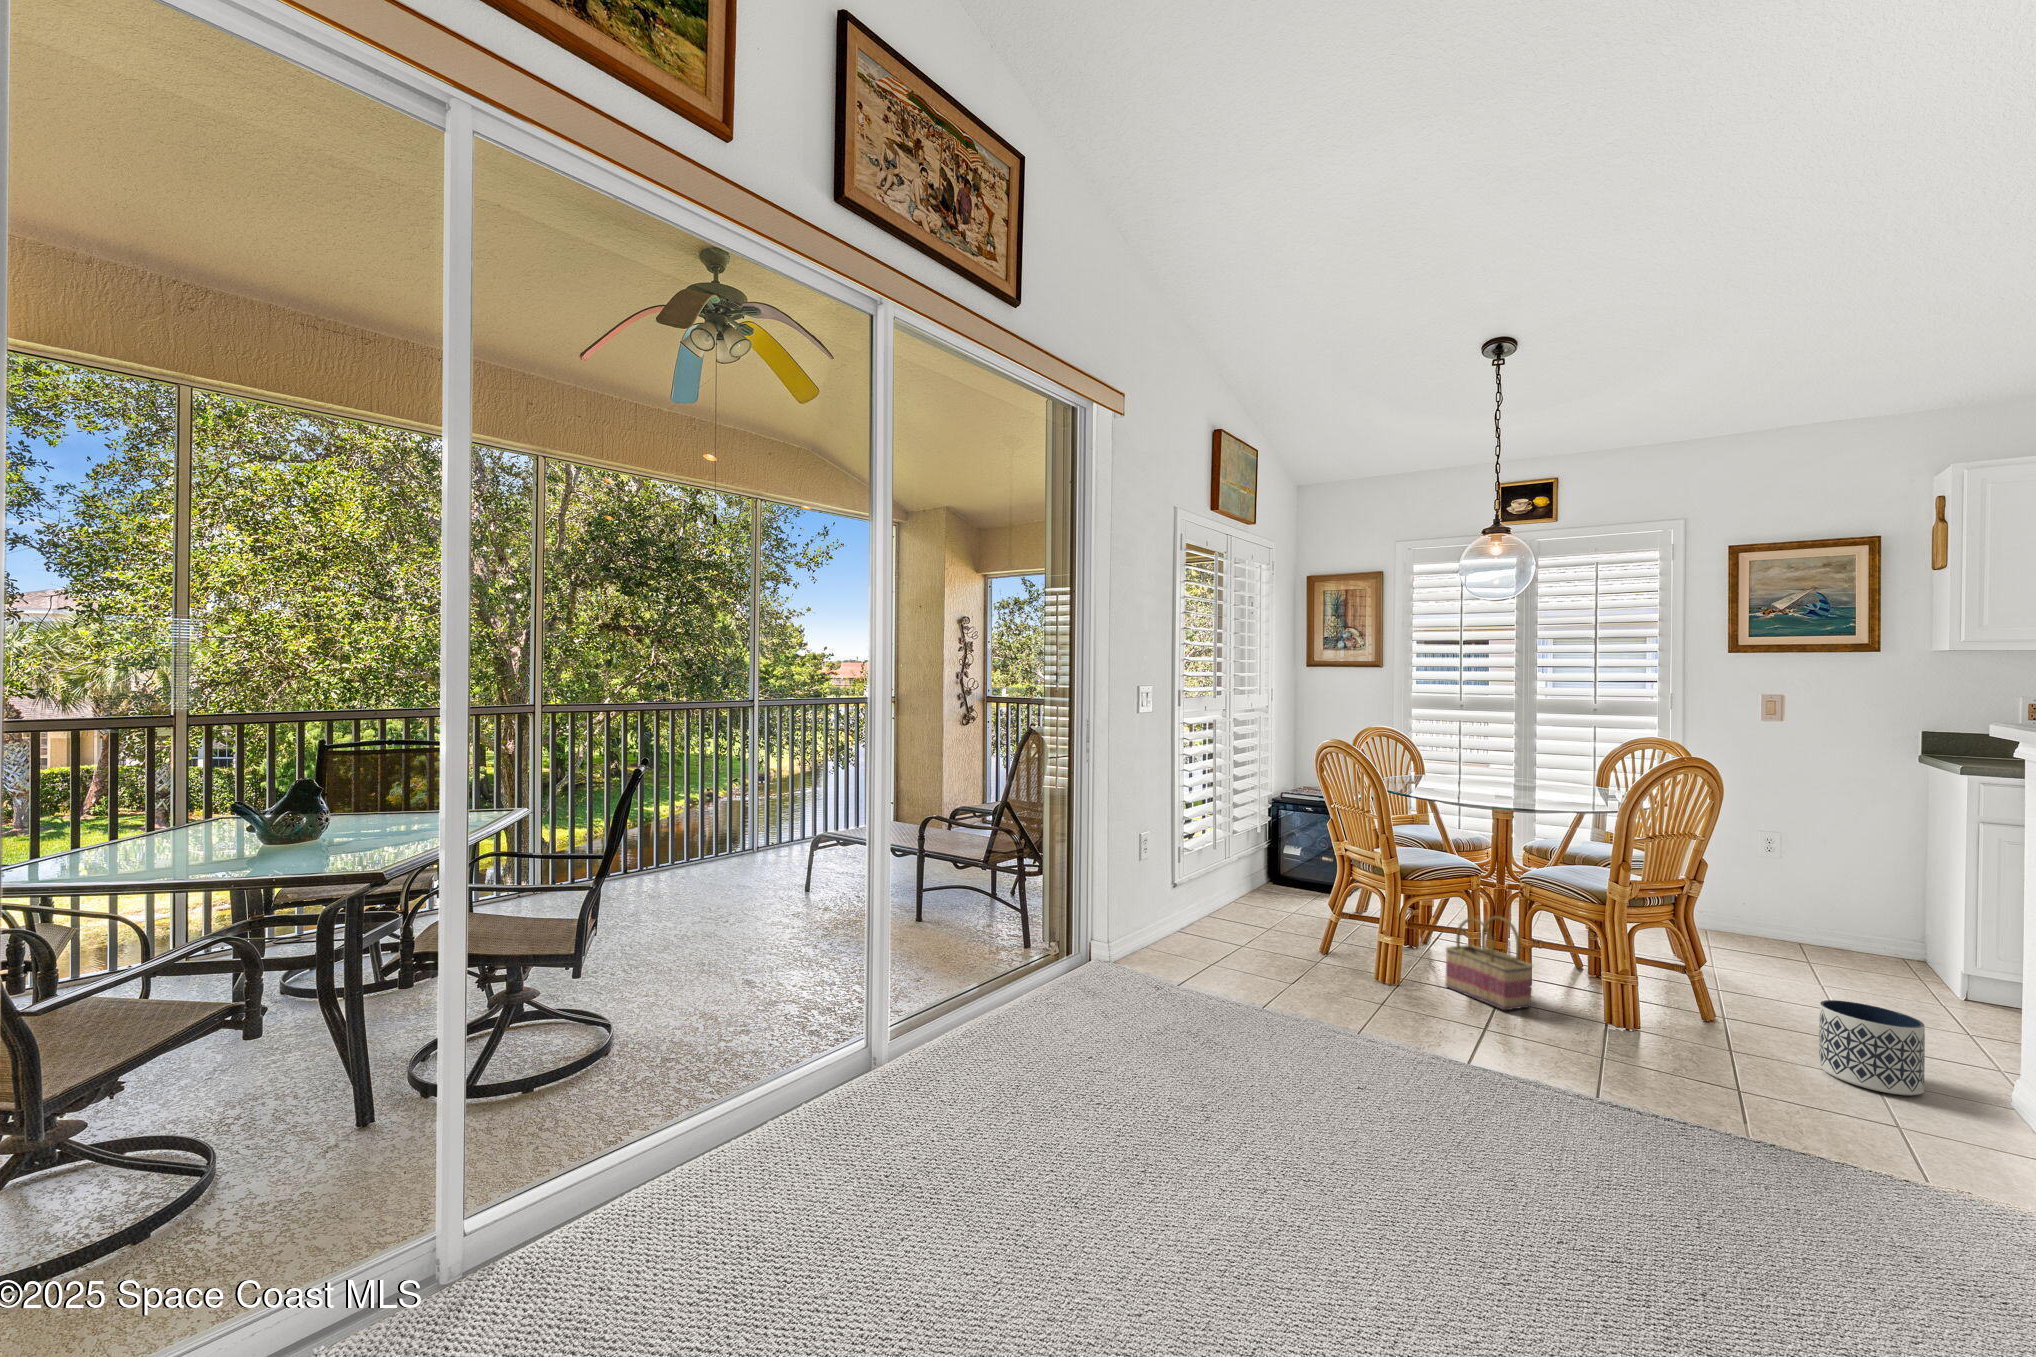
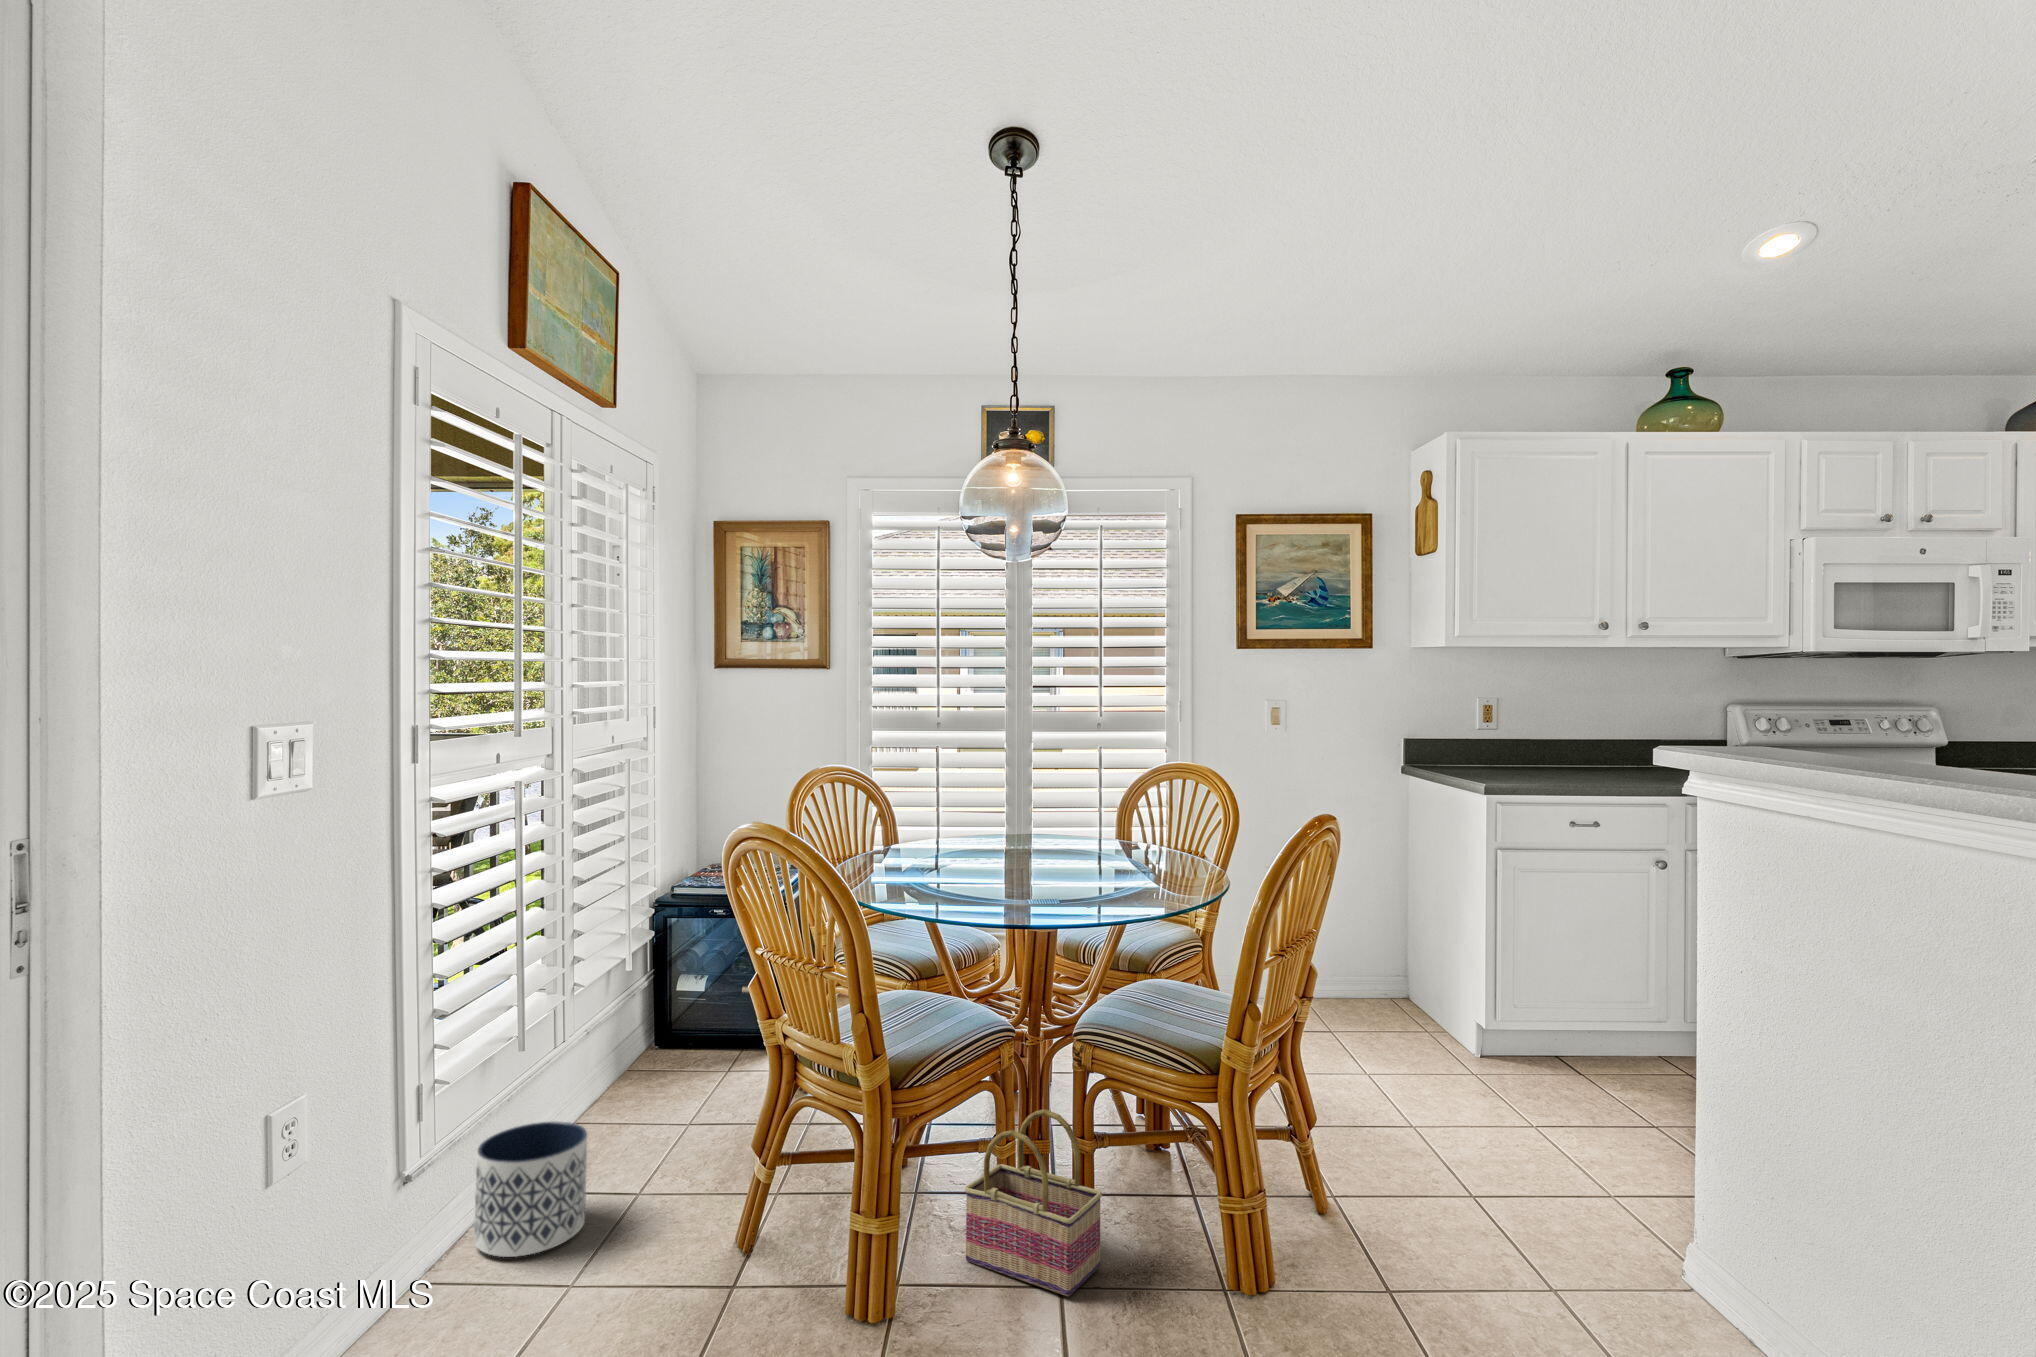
planter: present [1819,1000,1925,1095] -> present [474,1122,587,1257]

